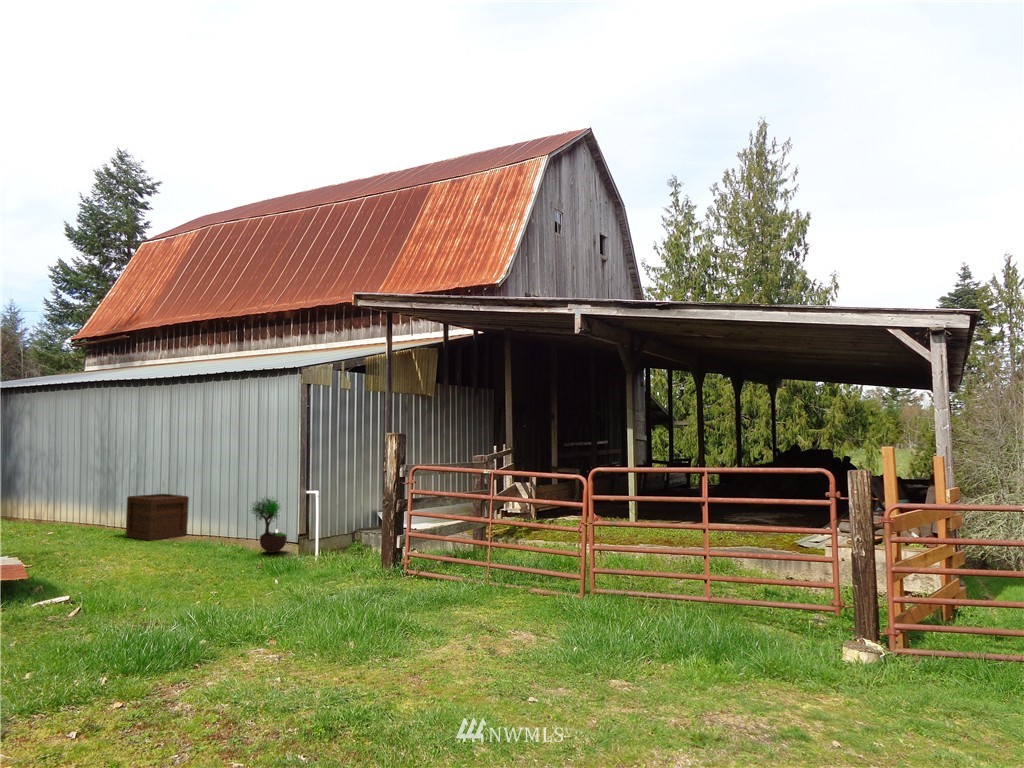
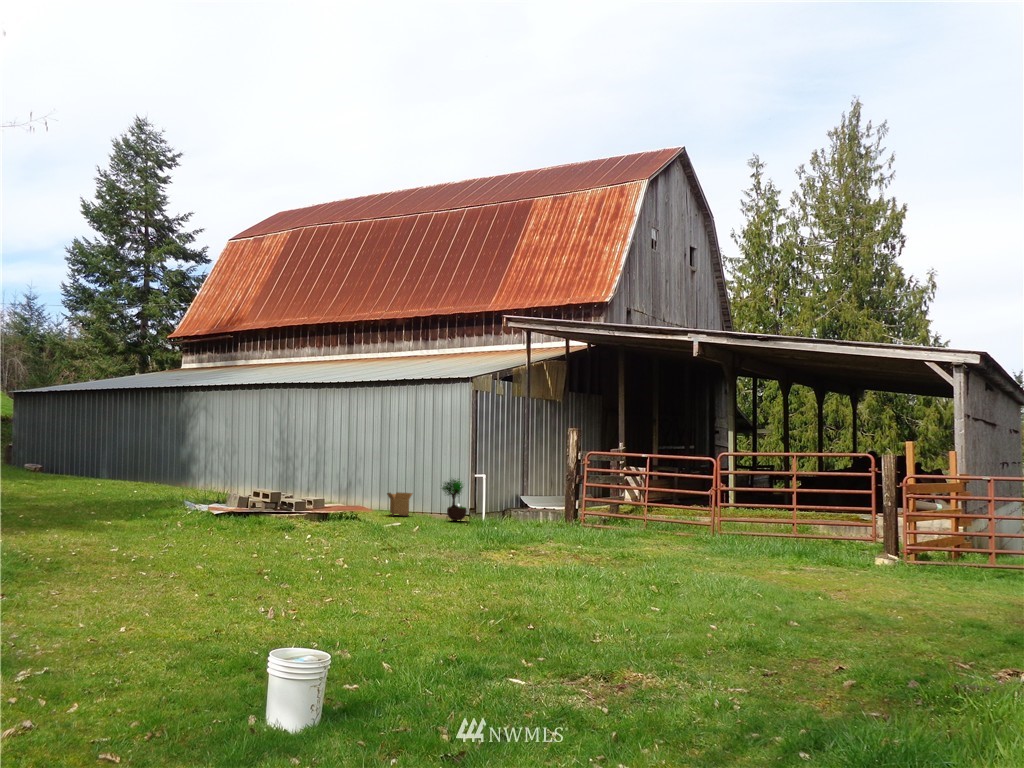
wooden crate: present [126,494,189,541] -> none [325,478,372,513]
cardboard box: none [195,514,227,546] -> present [387,492,413,516]

